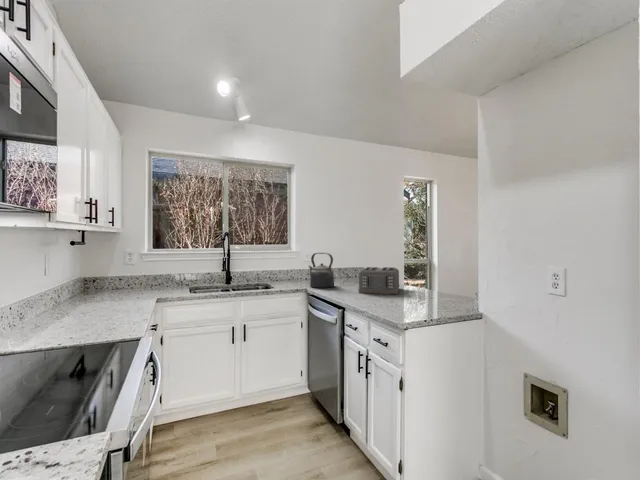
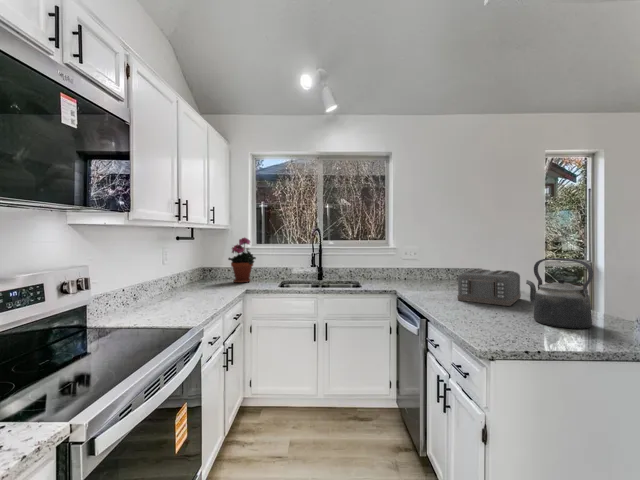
potted plant: none [122,242,157,293] -> present [228,238,256,283]
kettle: present [309,253,334,288] -> present [526,258,593,329]

